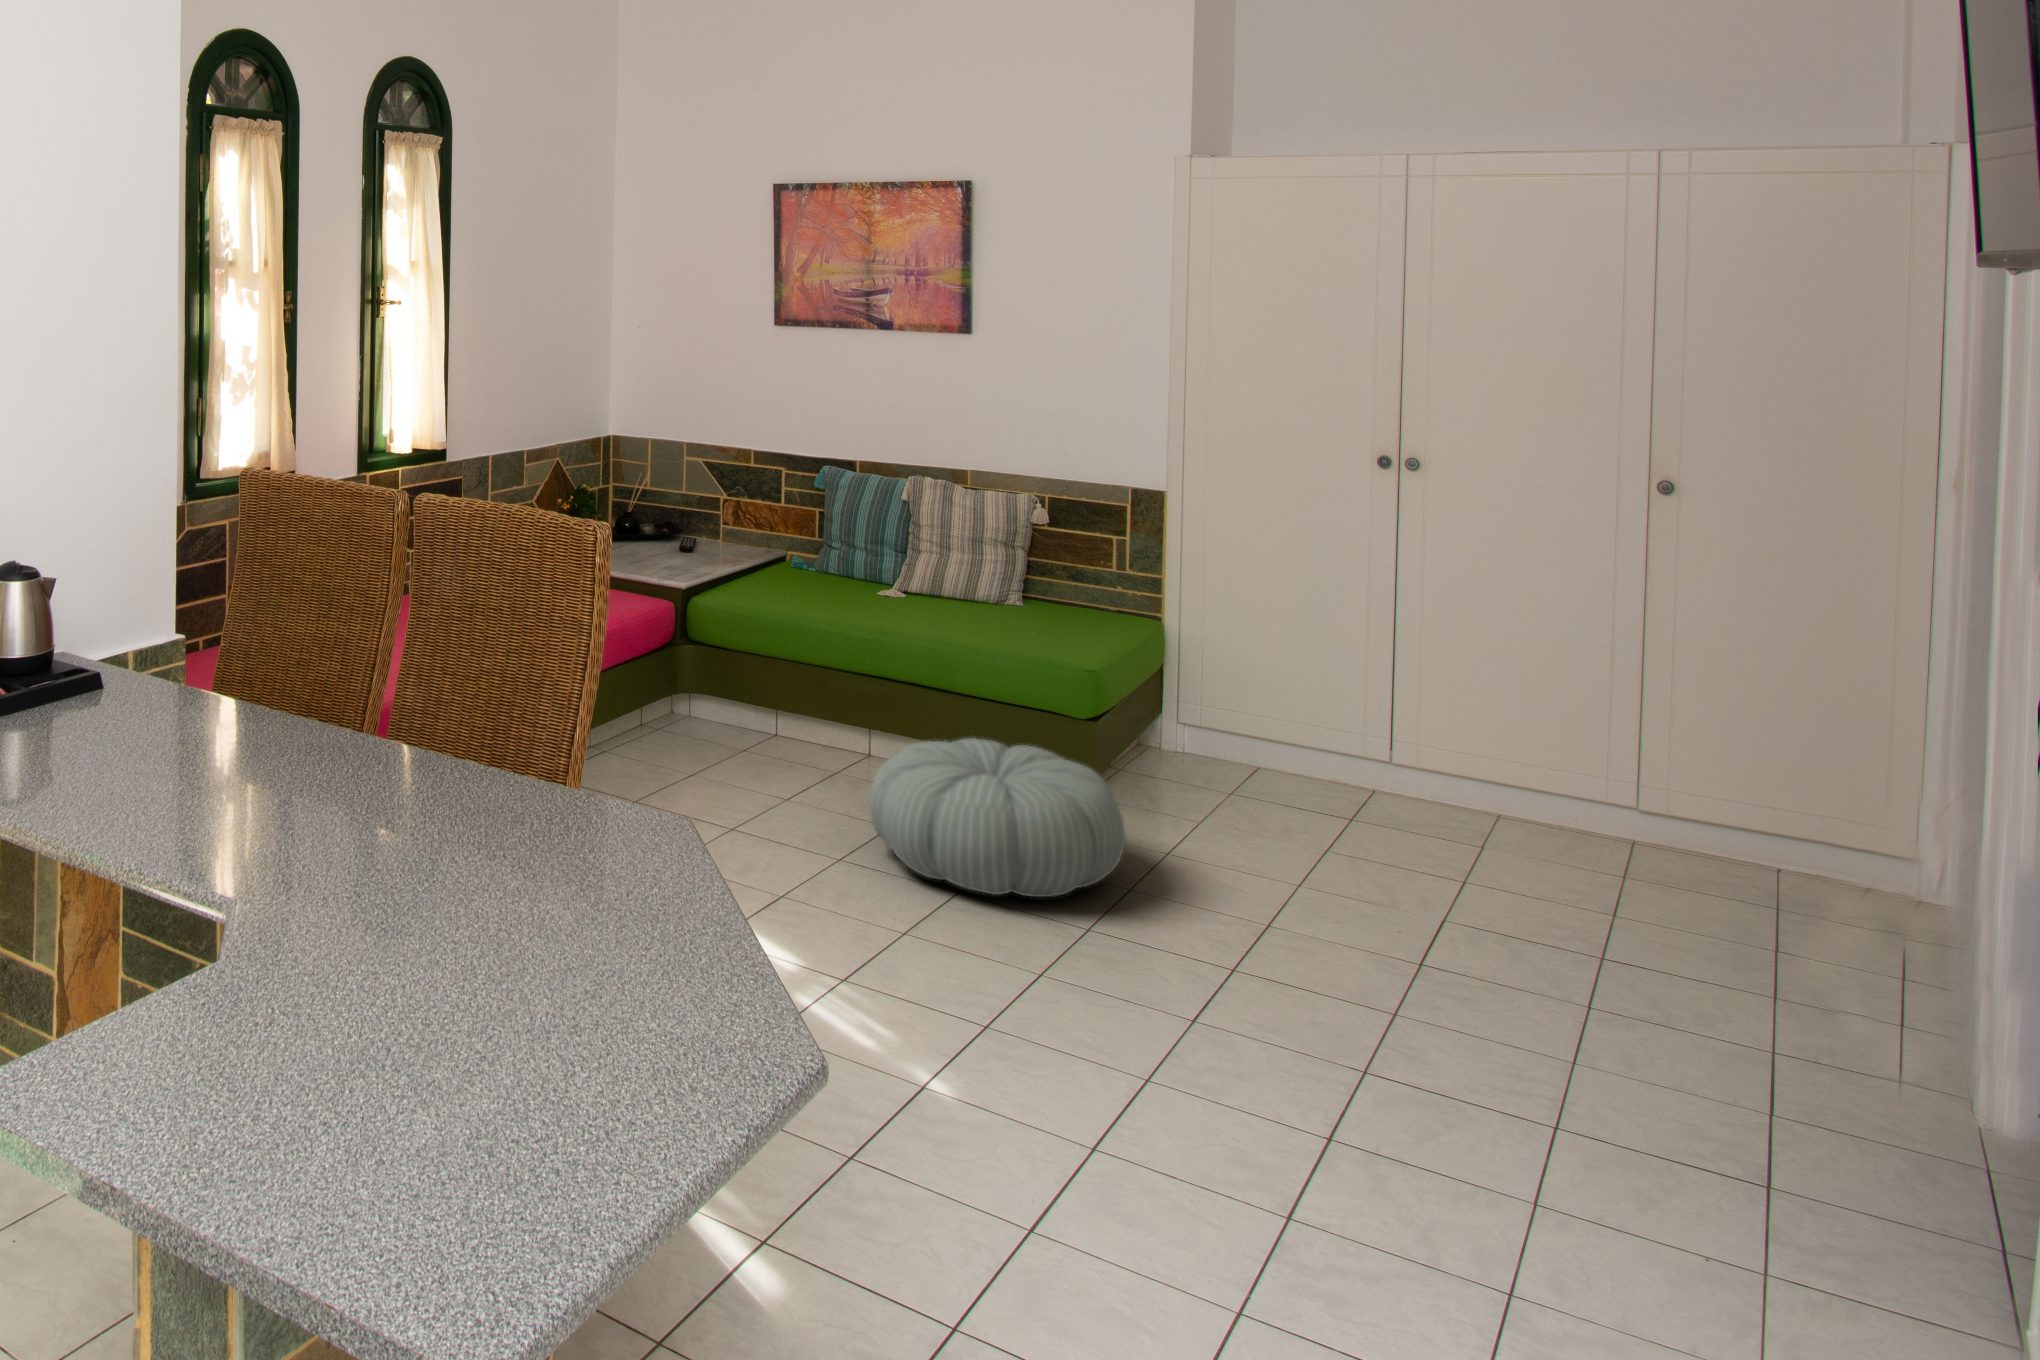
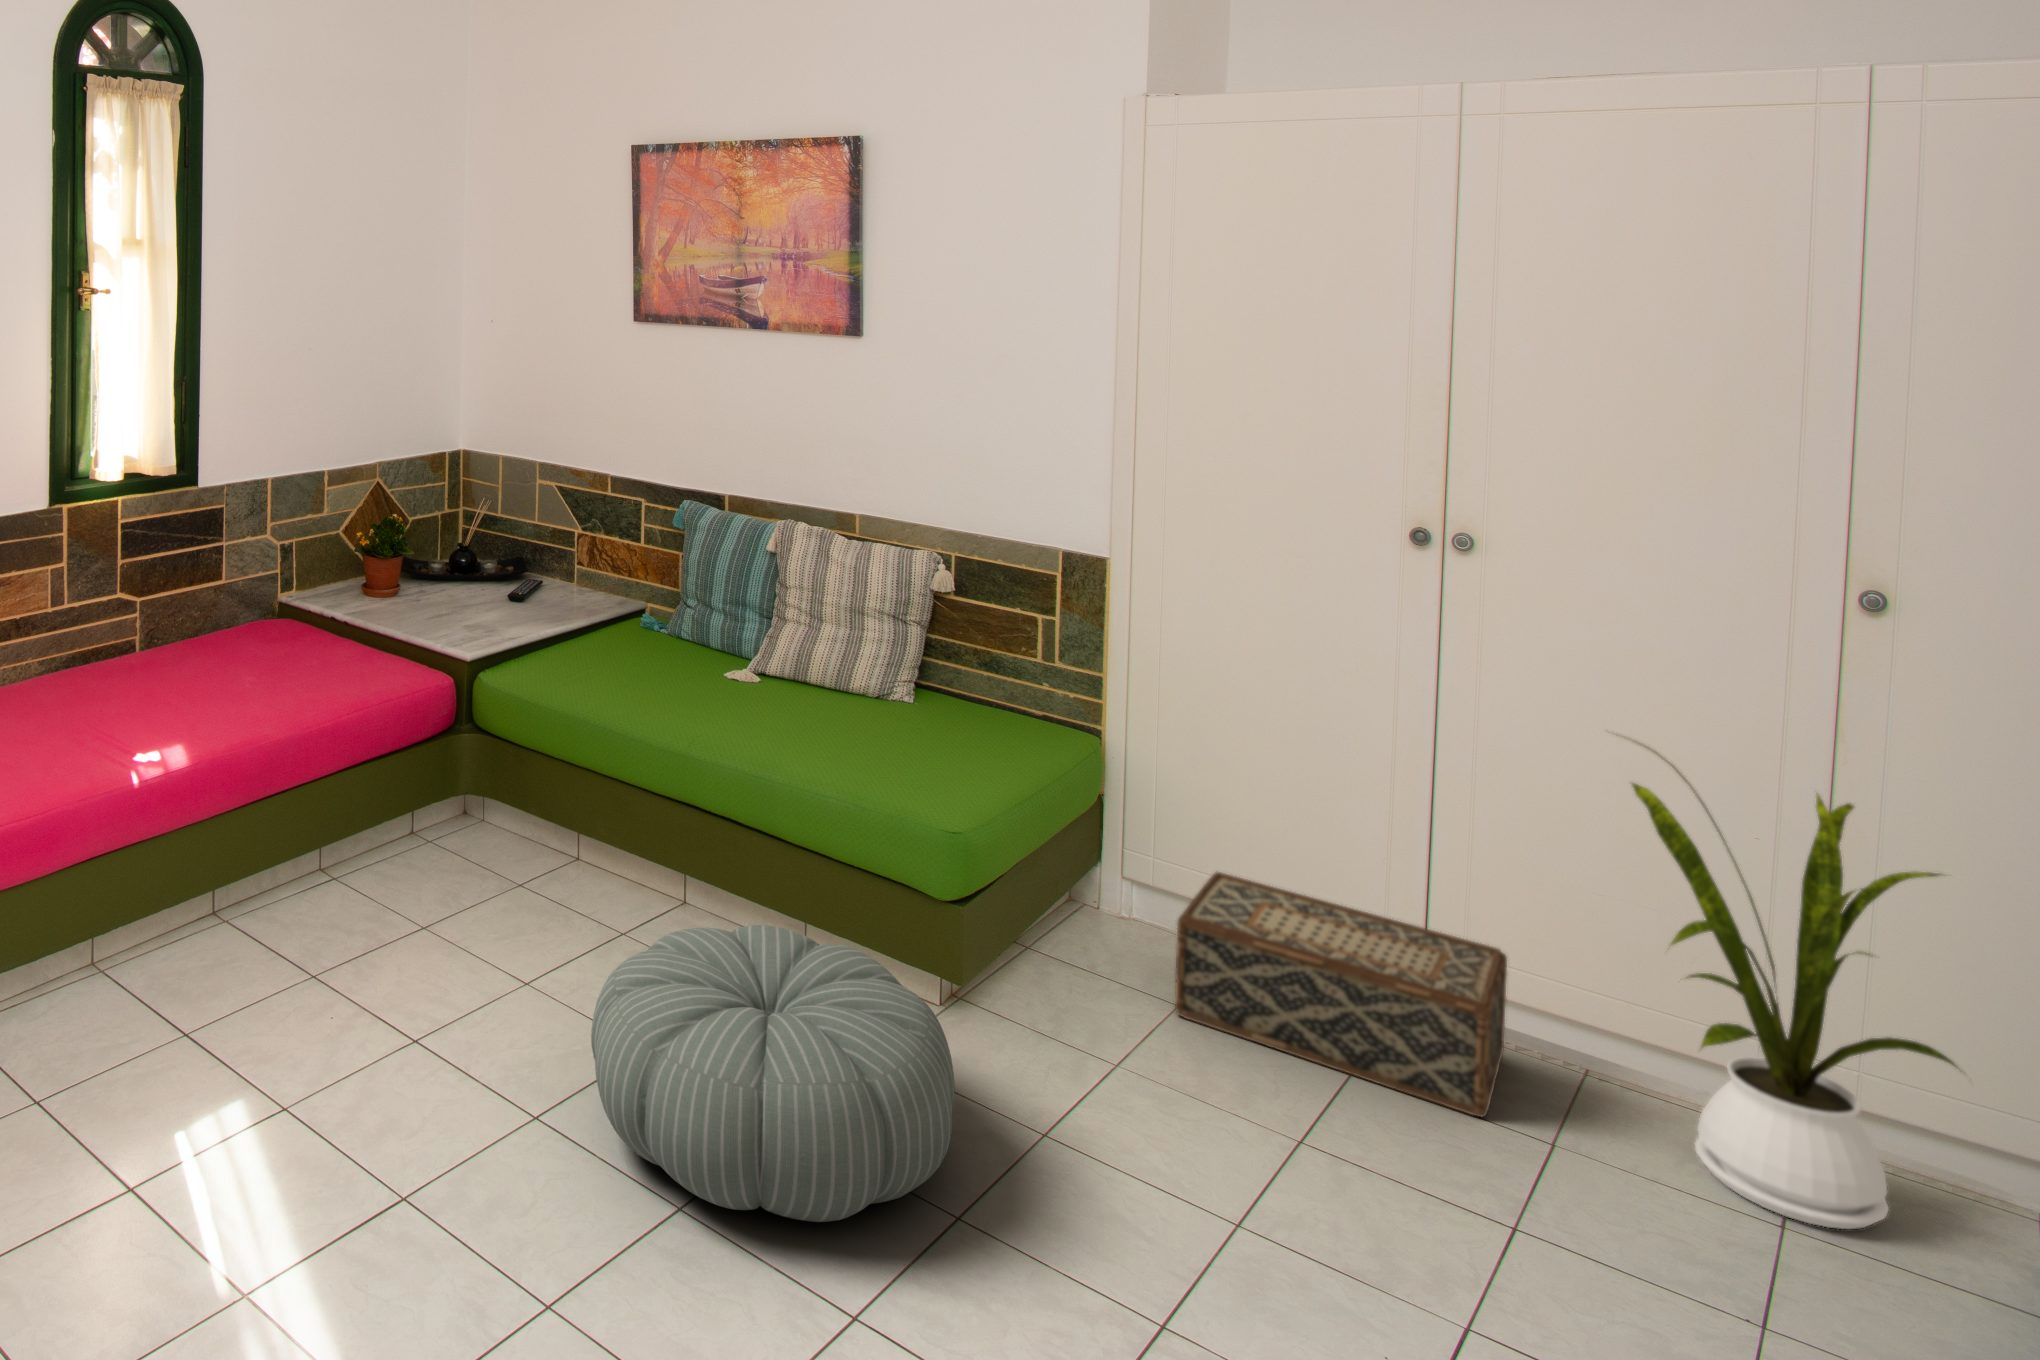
house plant: none [1504,577,1722,874] -> present [1627,739,1956,1229]
woven basket: none [1231,708,1446,838] -> present [1175,872,1507,1117]

